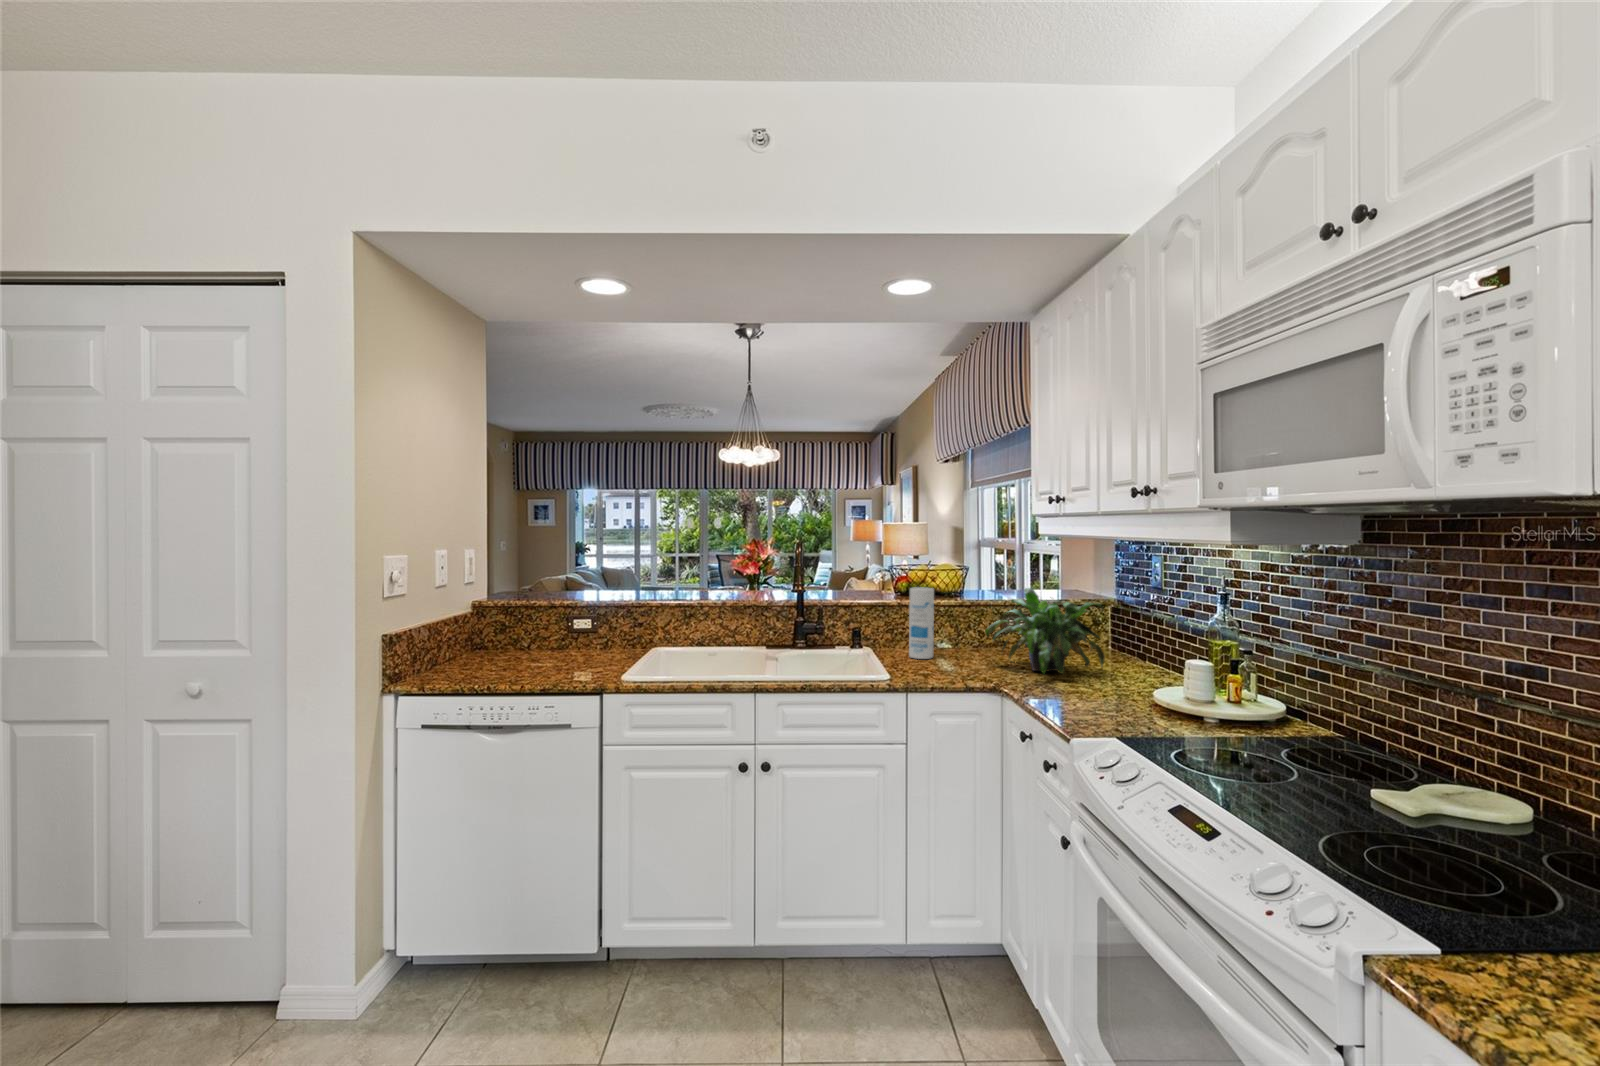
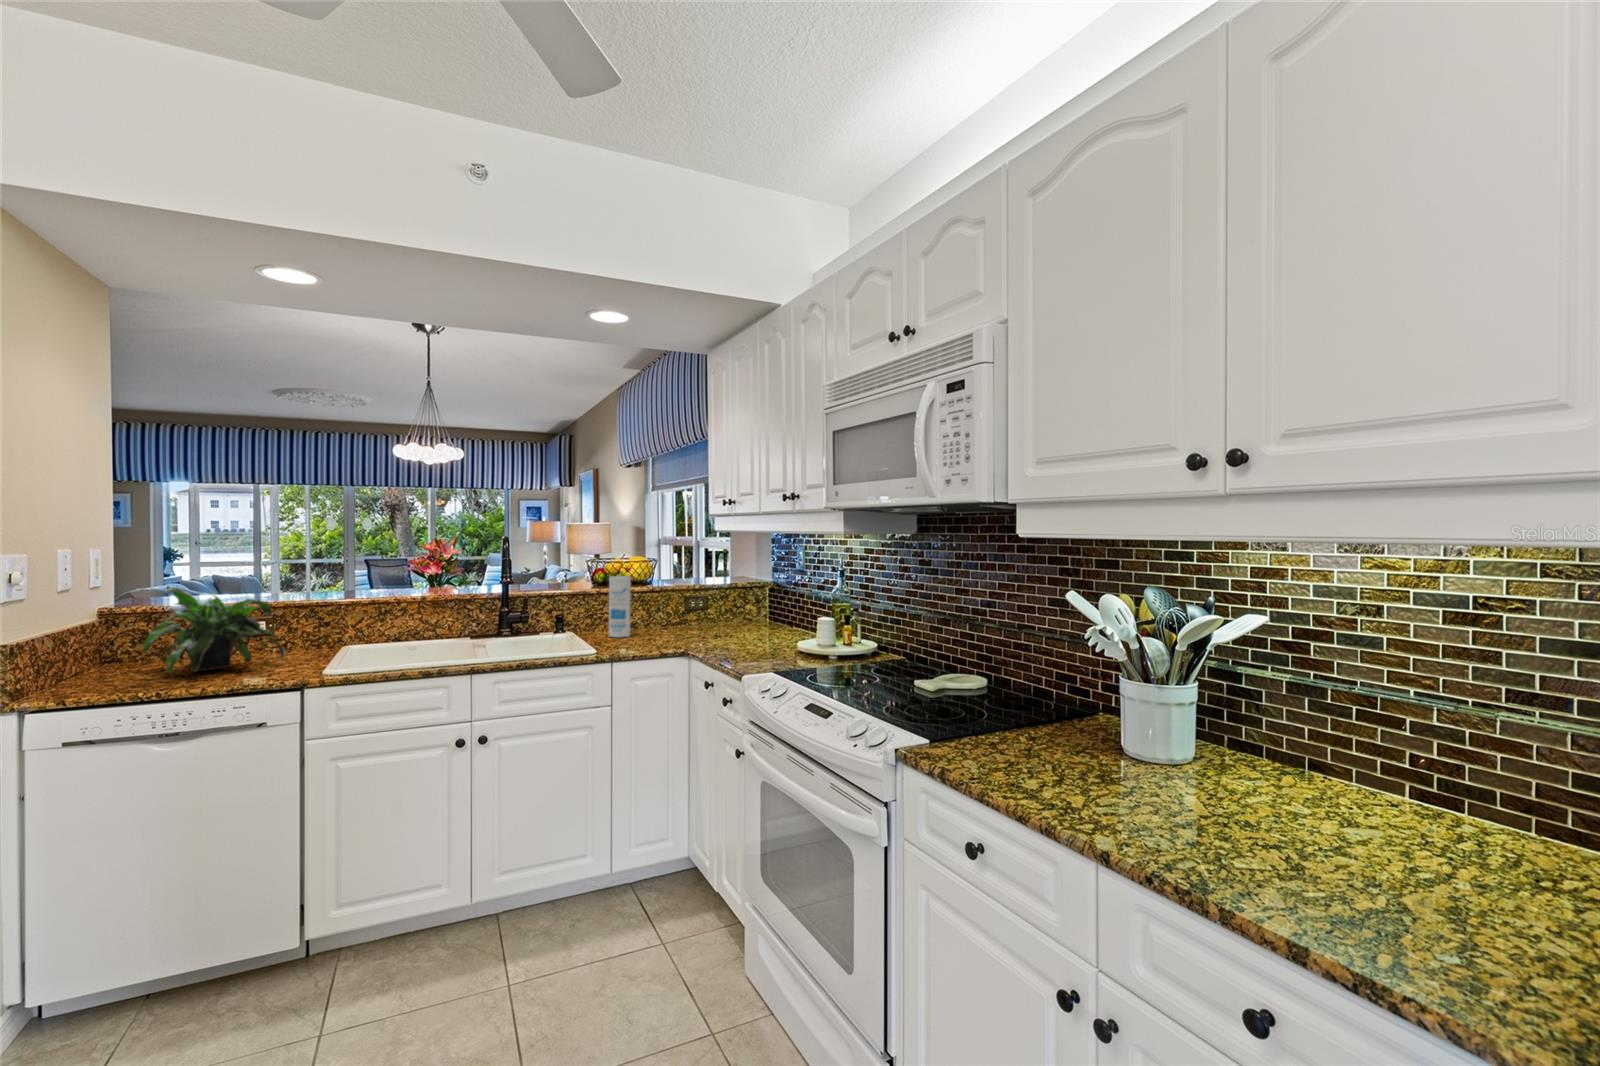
potted plant: present [985,588,1105,674] -> present [143,587,285,673]

